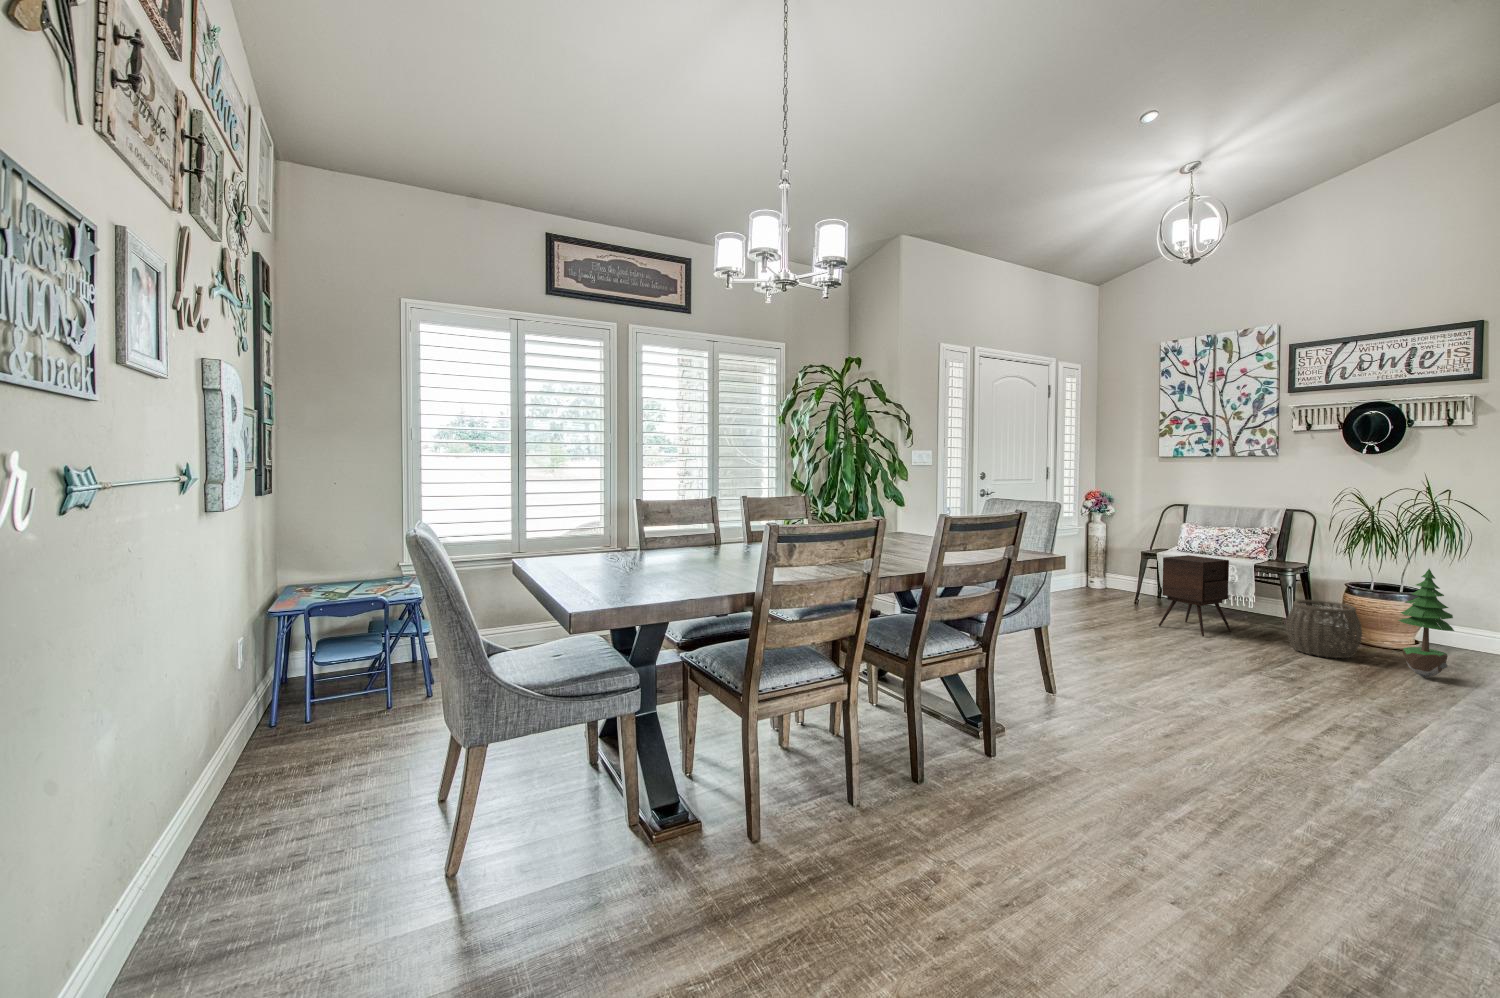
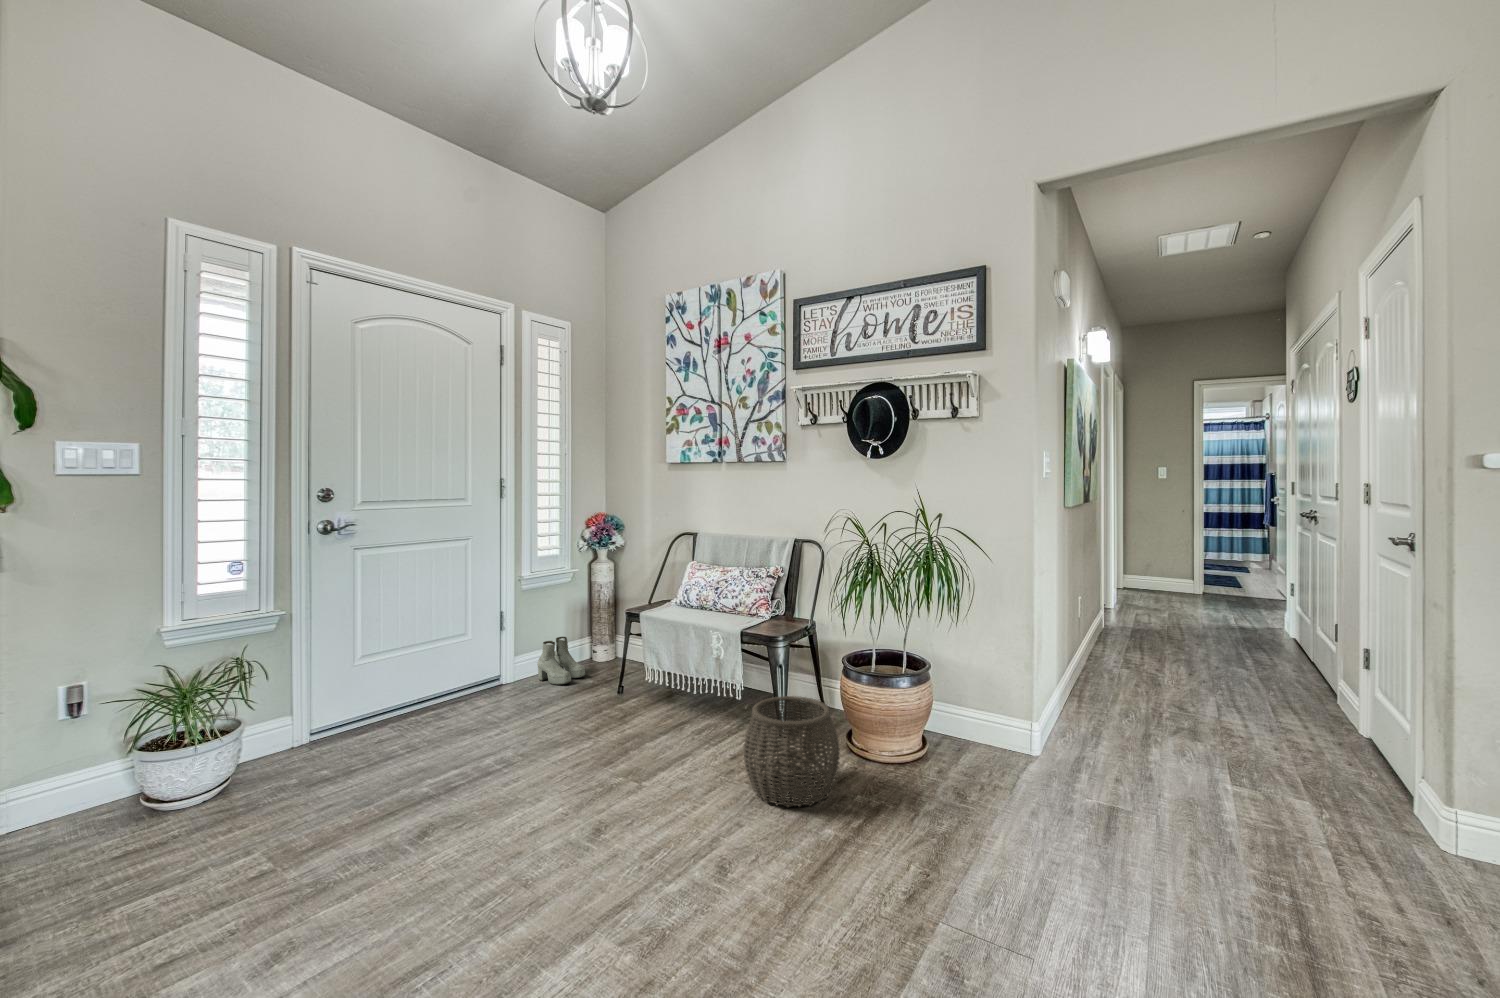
side table: present [1159,555,1231,637] -> none [594,621,698,772]
boots: none [1066,569,1099,598] -> present [537,637,585,685]
potted tree: present [1398,569,1454,678] -> none [863,652,935,846]

